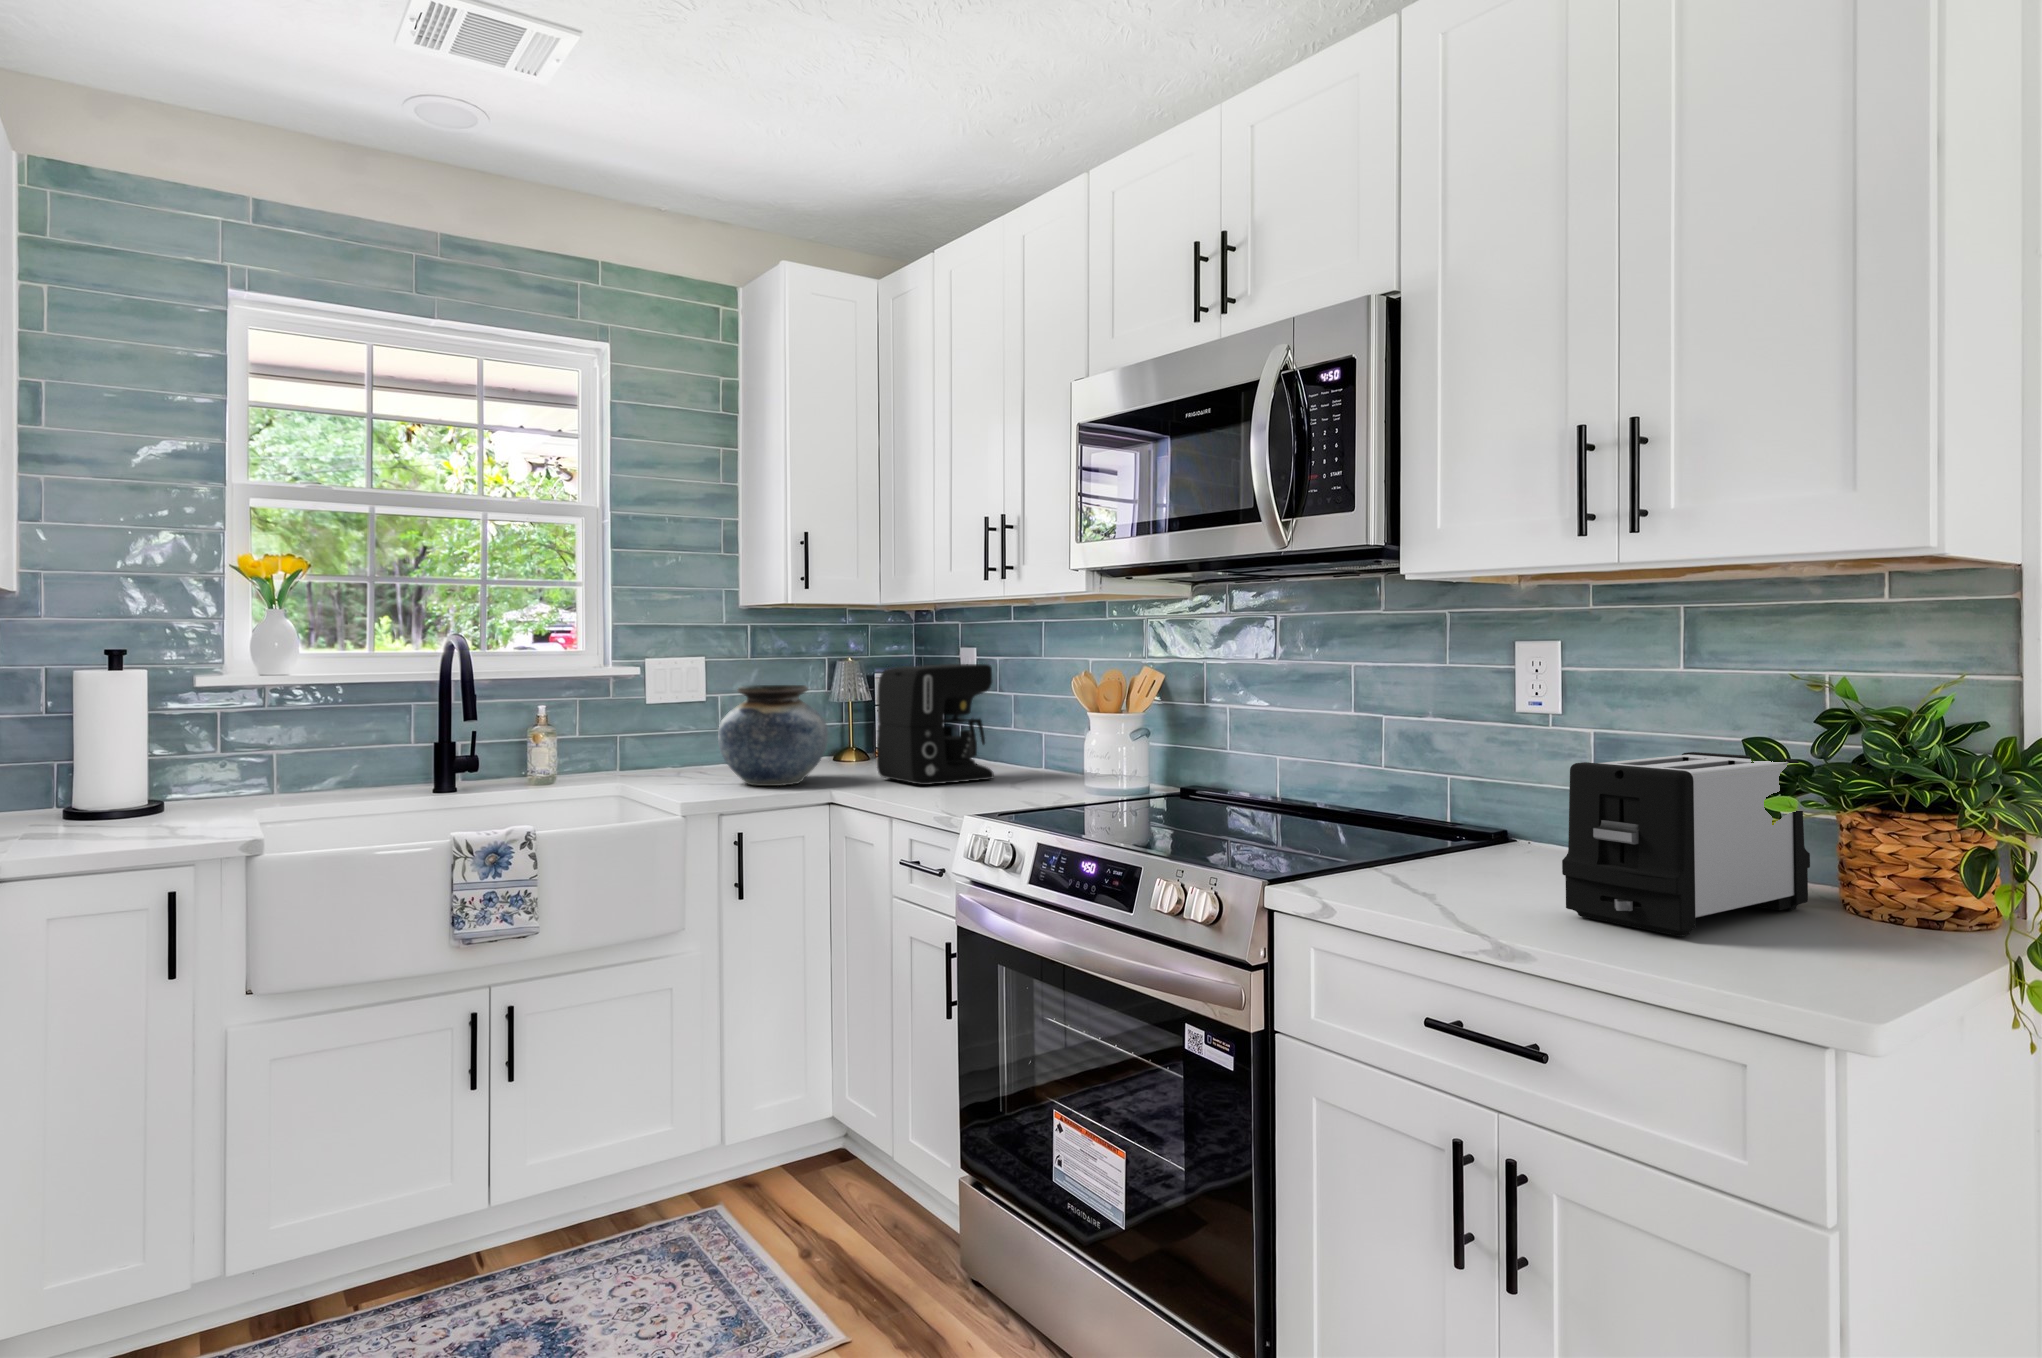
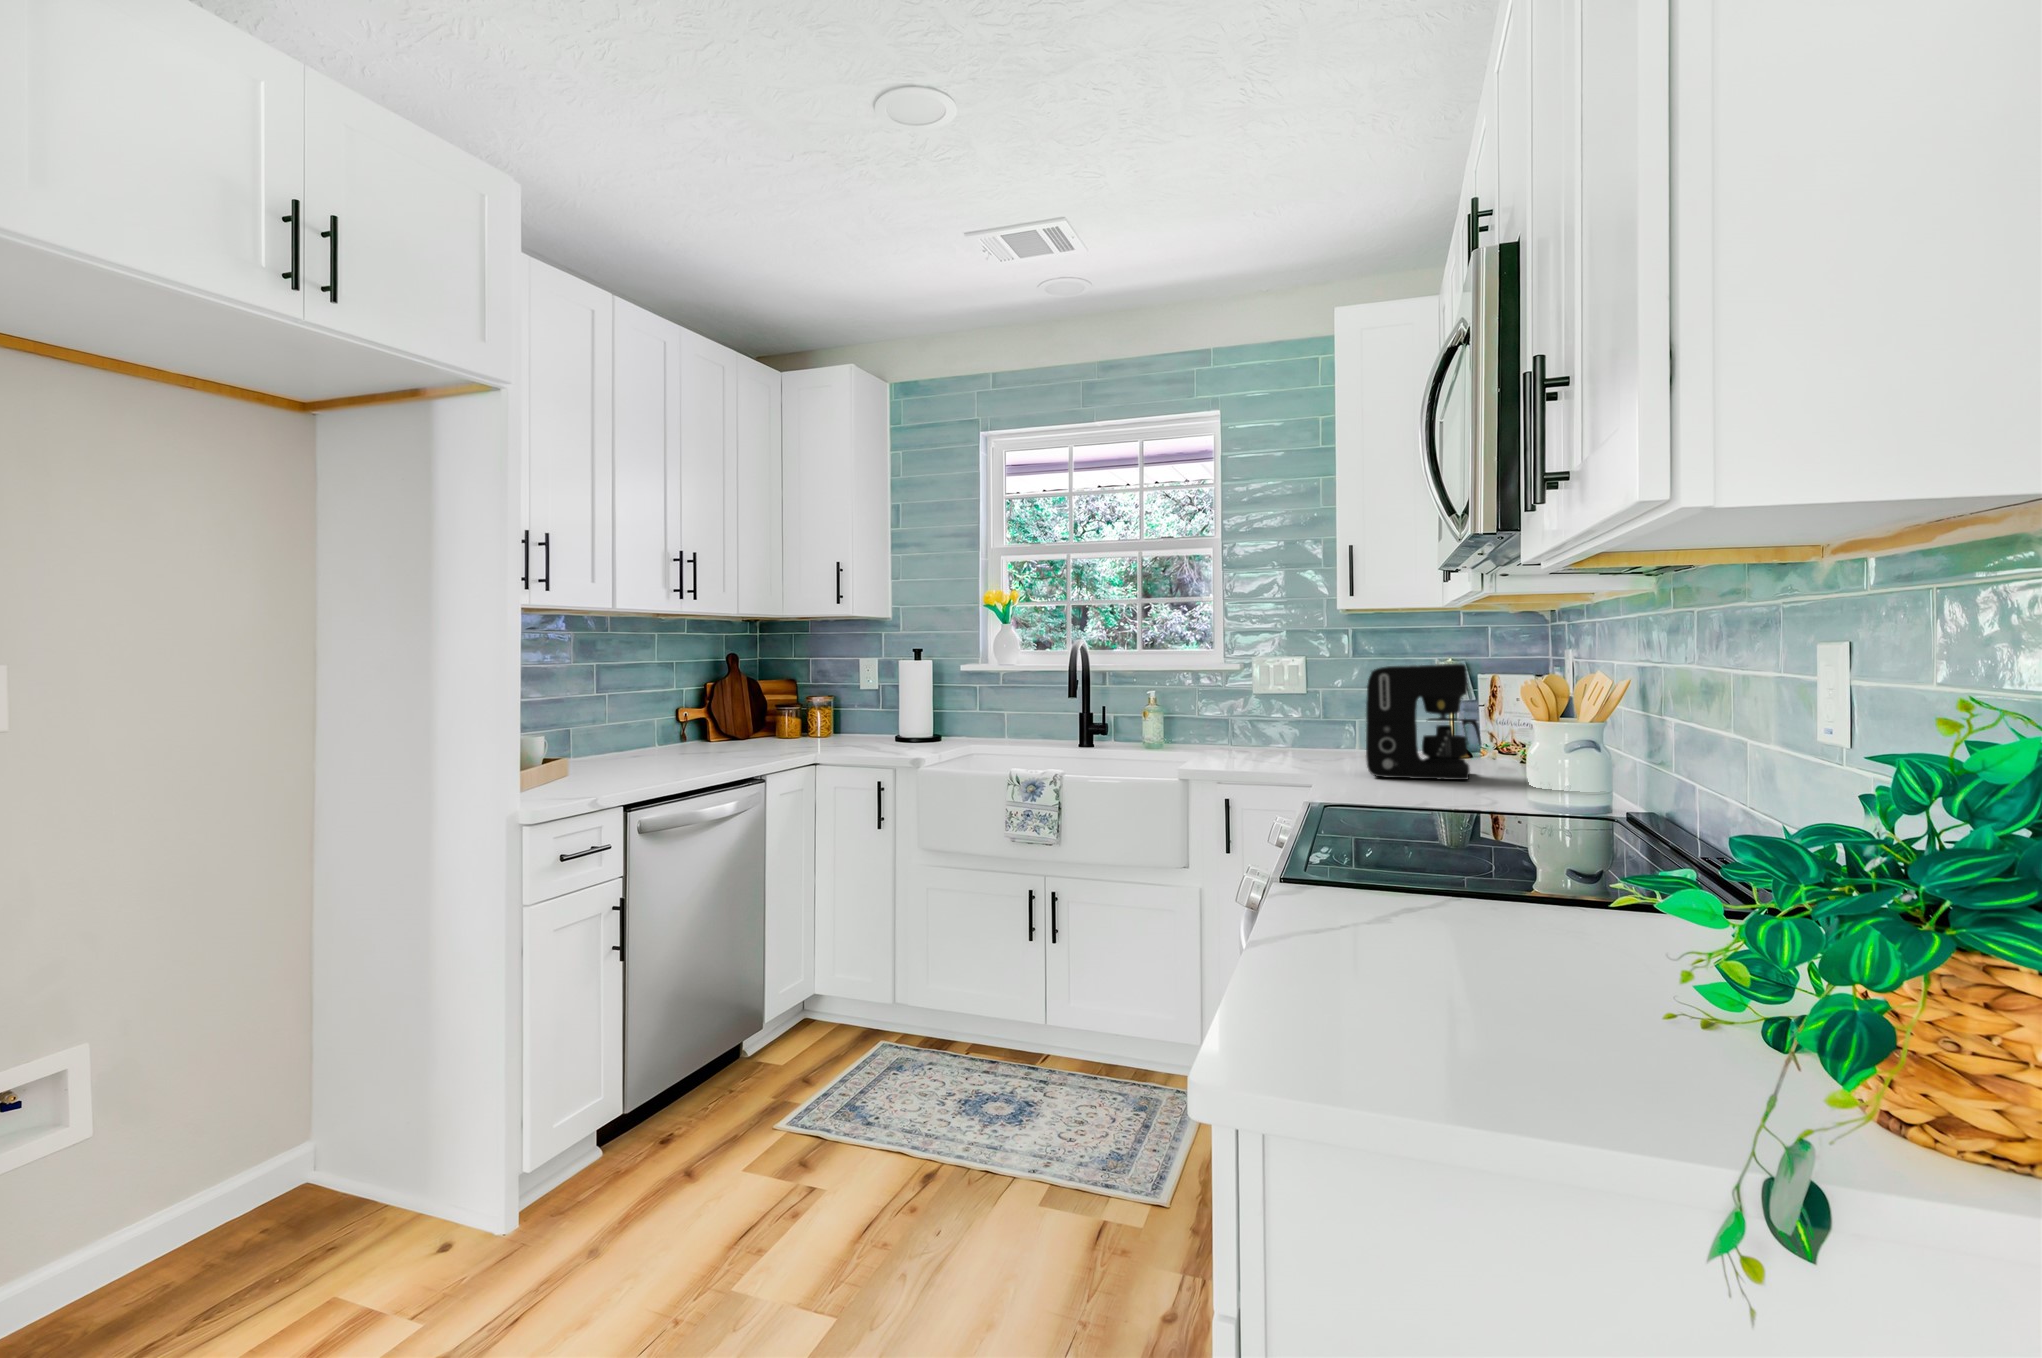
vase: present [718,685,828,786] -> none [1239,680,1336,766]
toaster: present [1562,752,1810,936] -> none [1263,774,1592,993]

